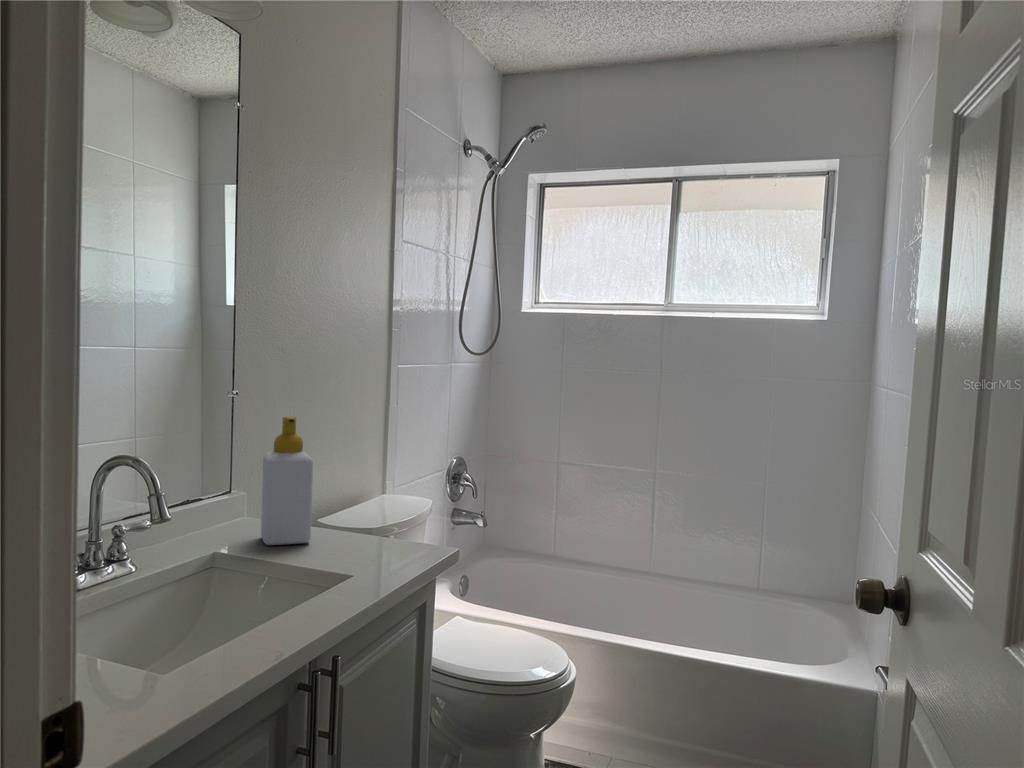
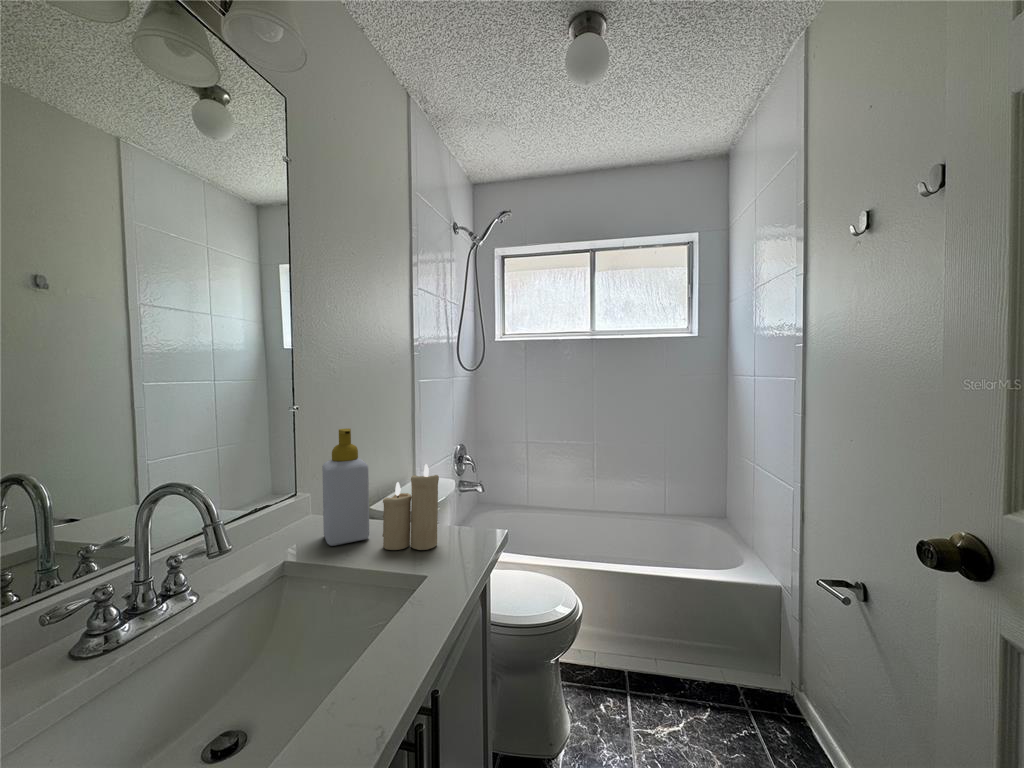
candle: none [323,462,389,557] -> present [382,464,439,550]

